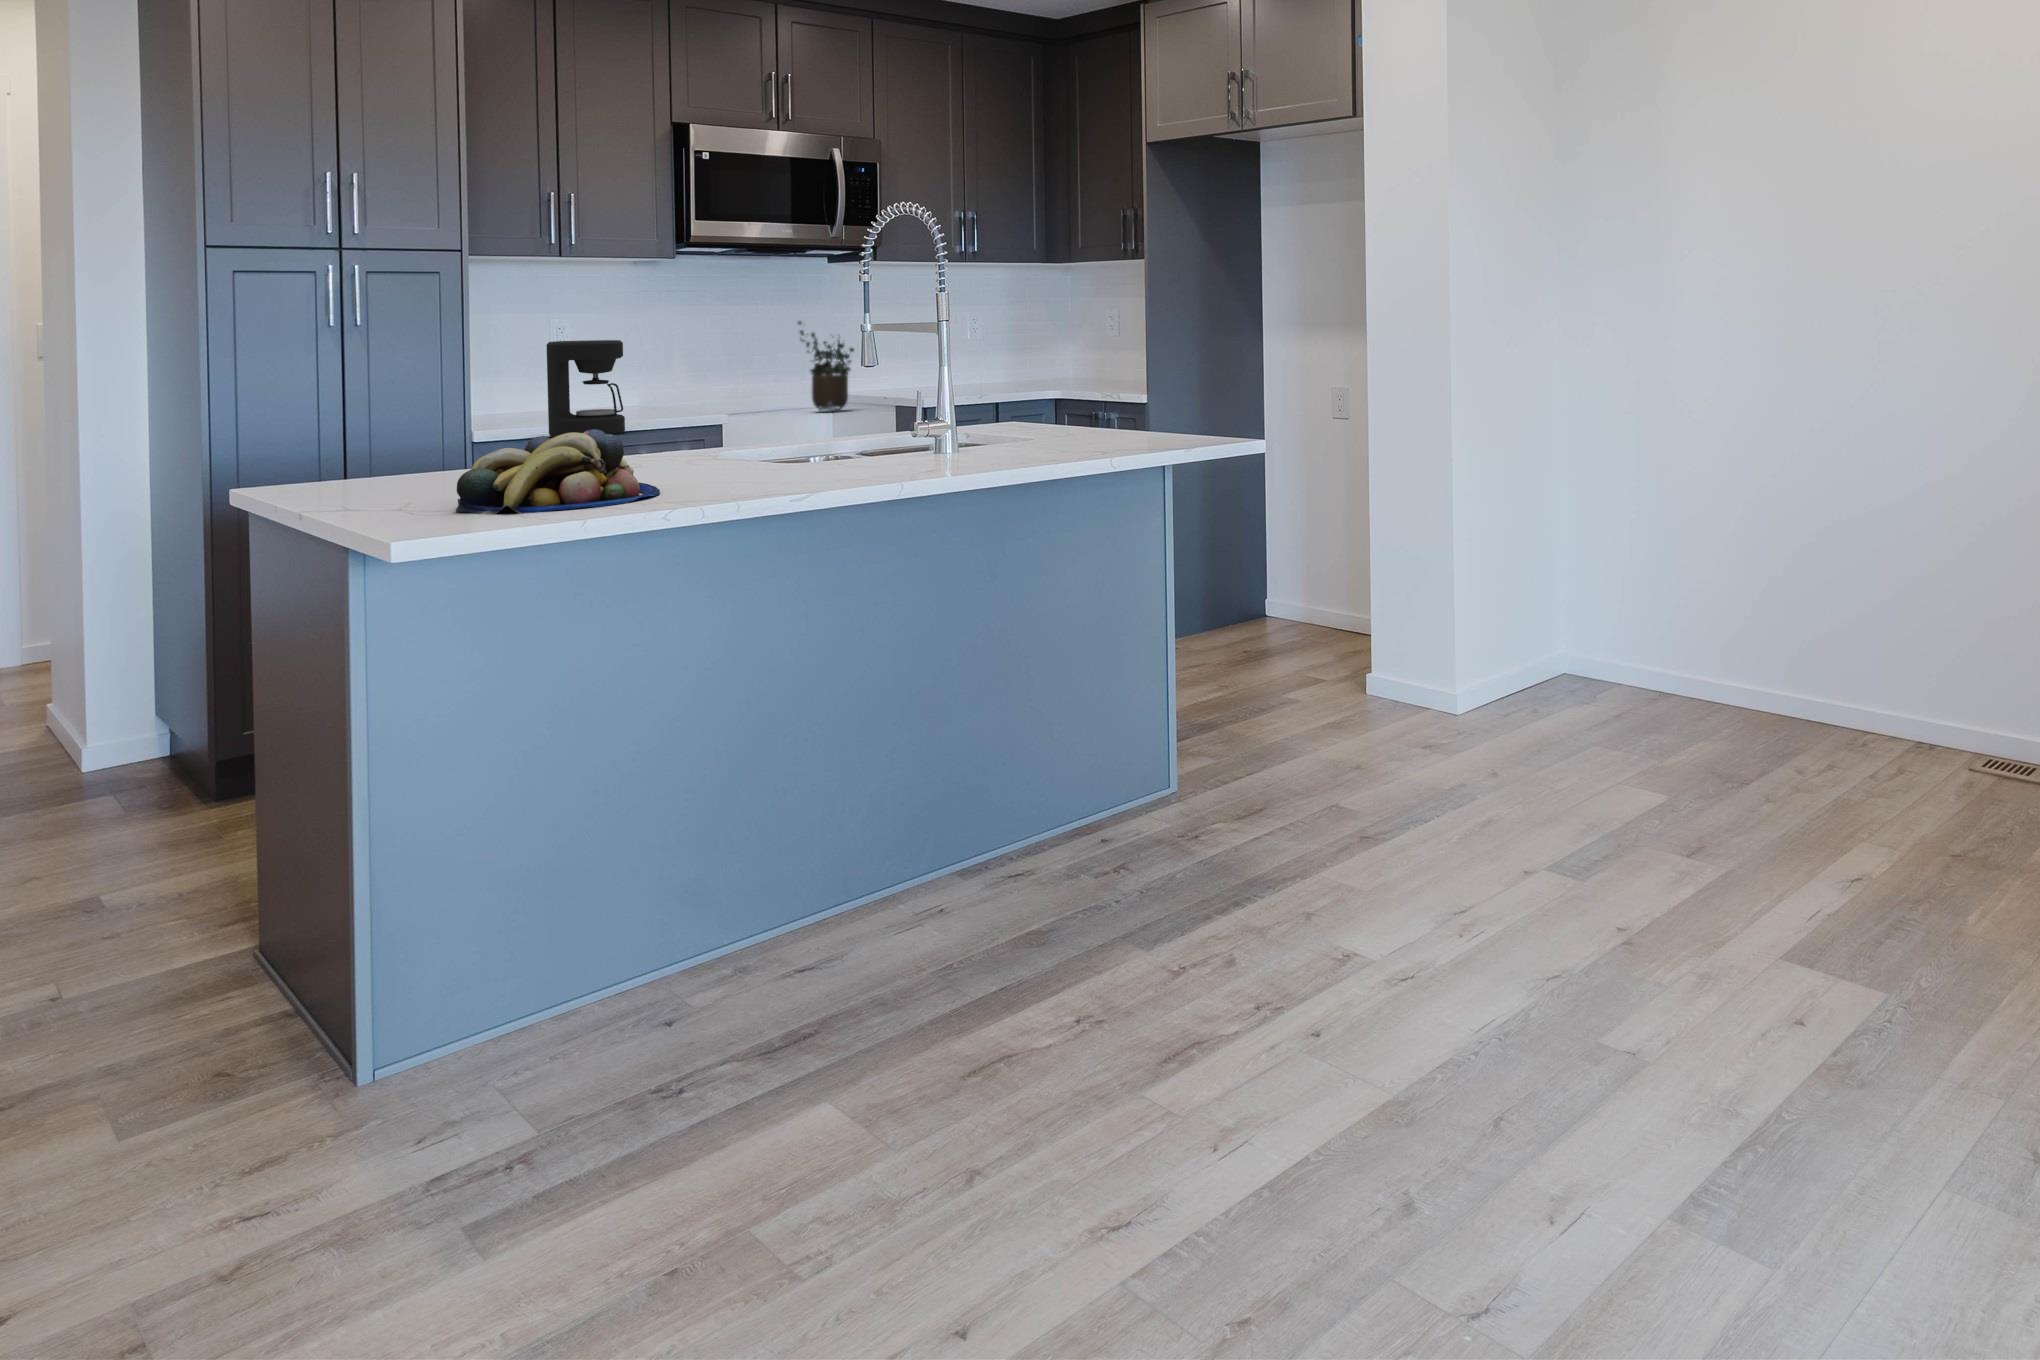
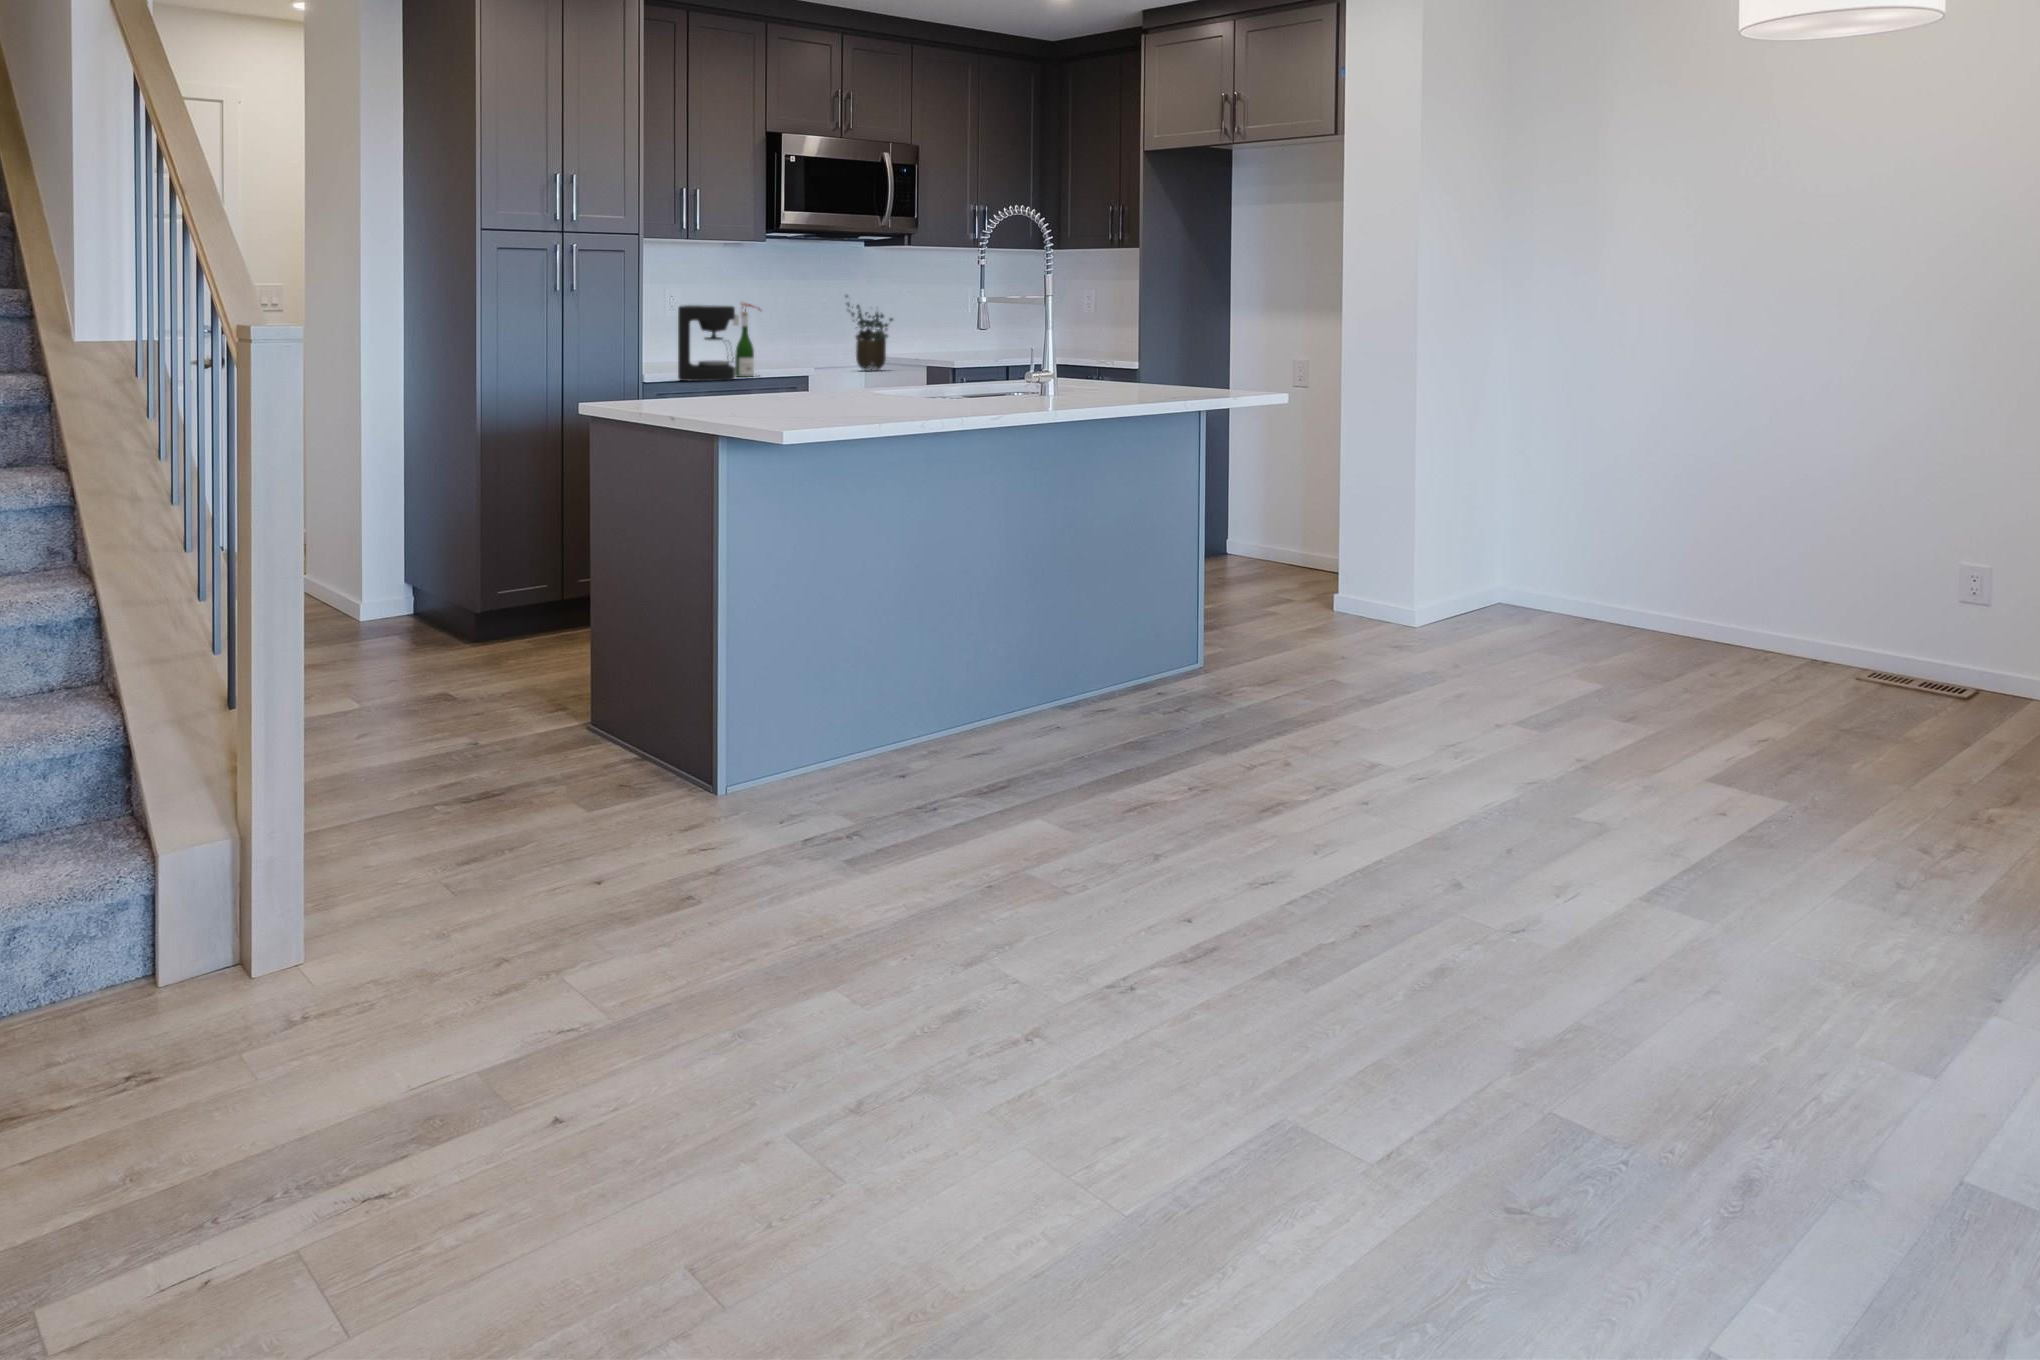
wine bottle: none [636,333,676,427] -> present [733,302,760,377]
fruit bowl: present [456,429,660,514] -> none [753,362,882,415]

